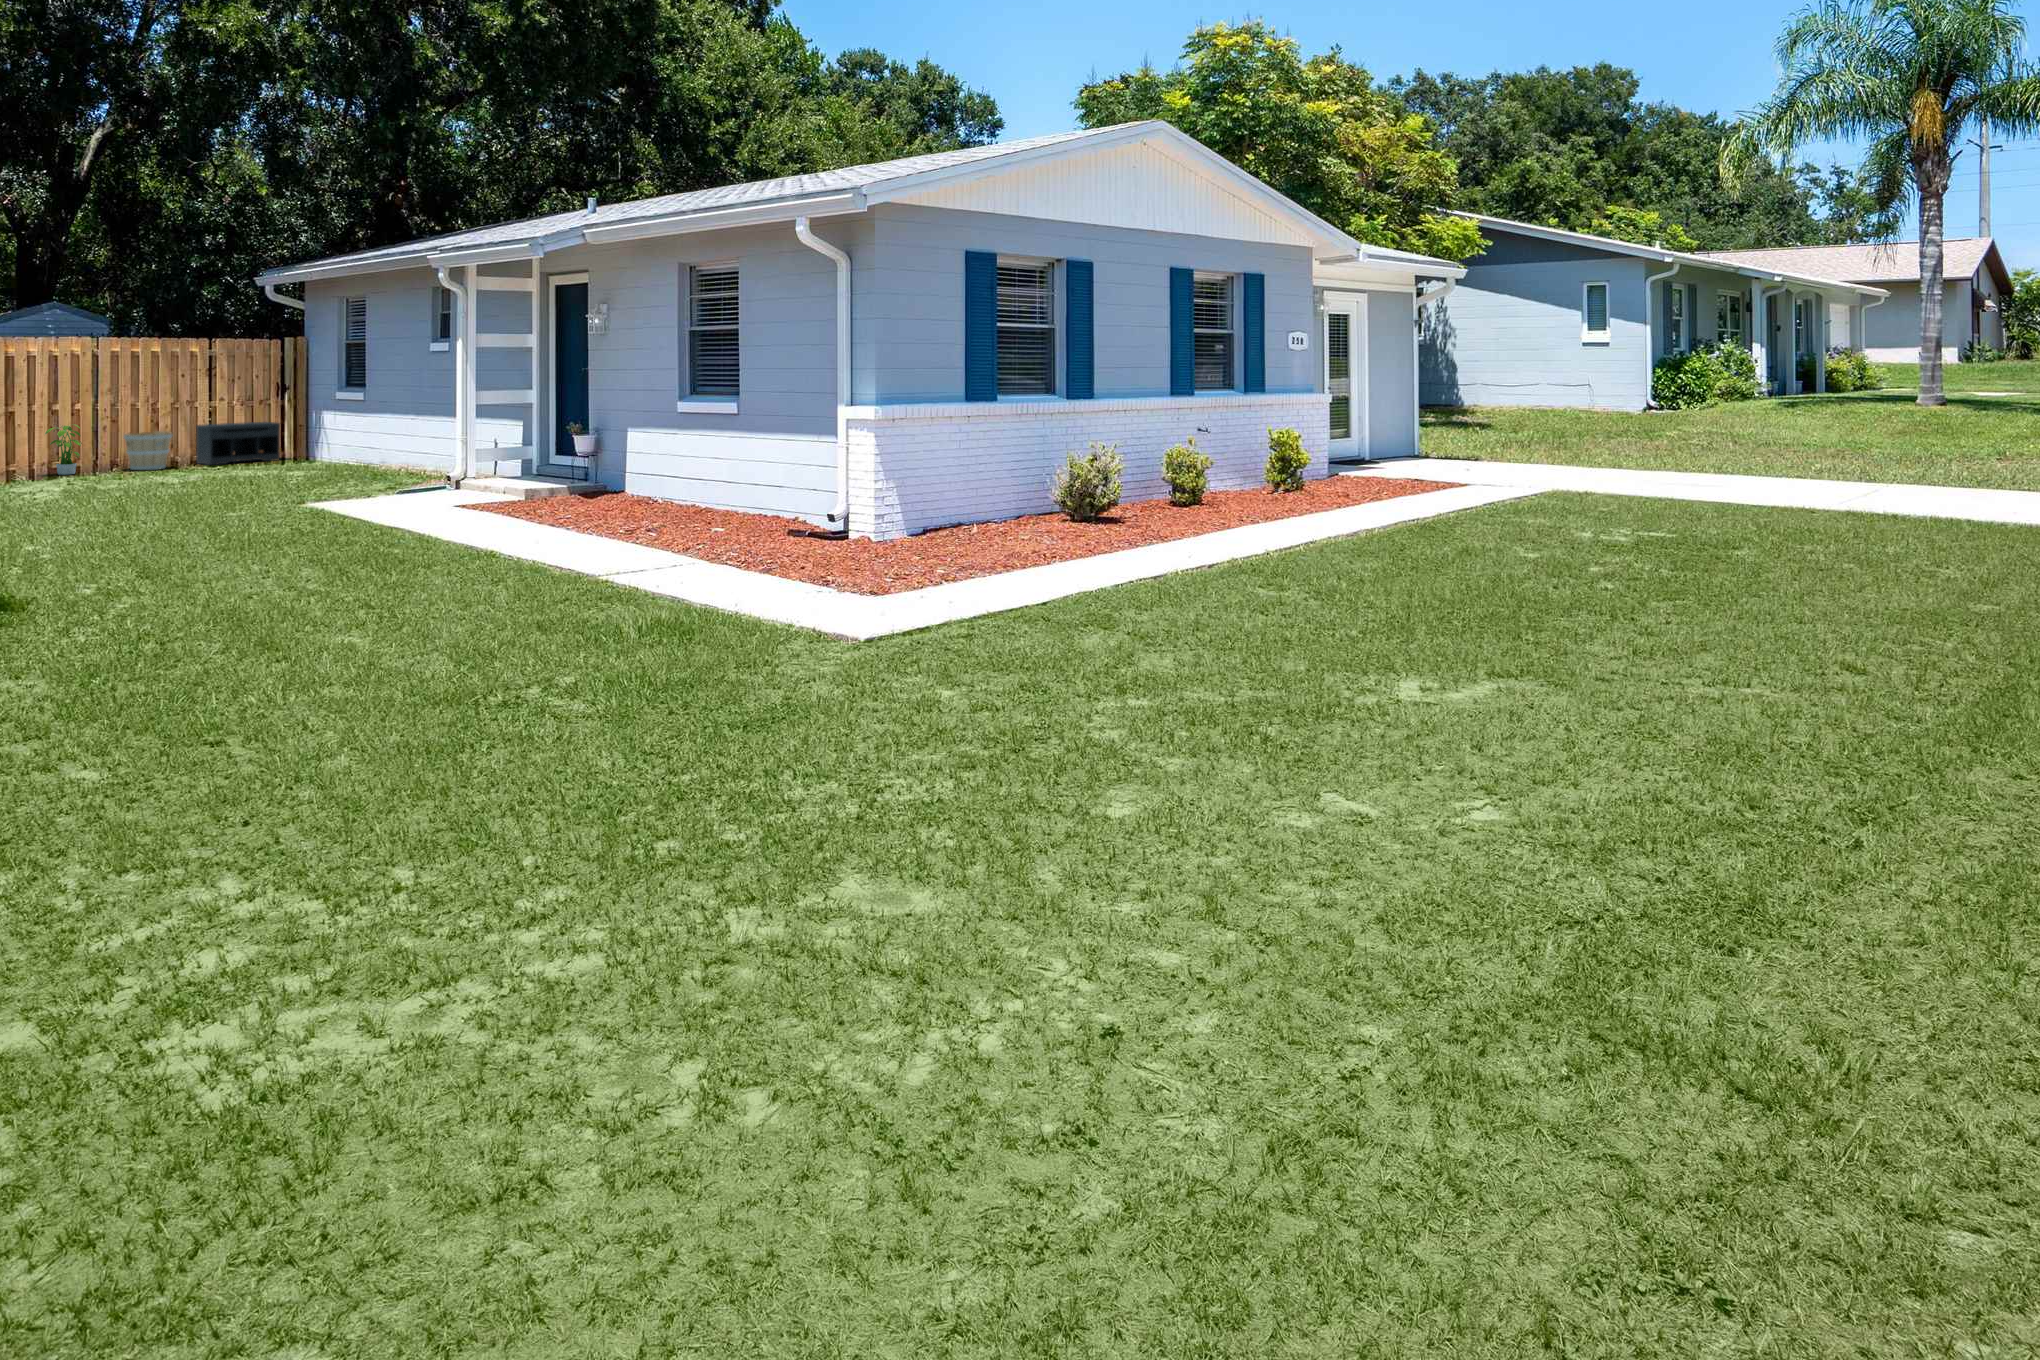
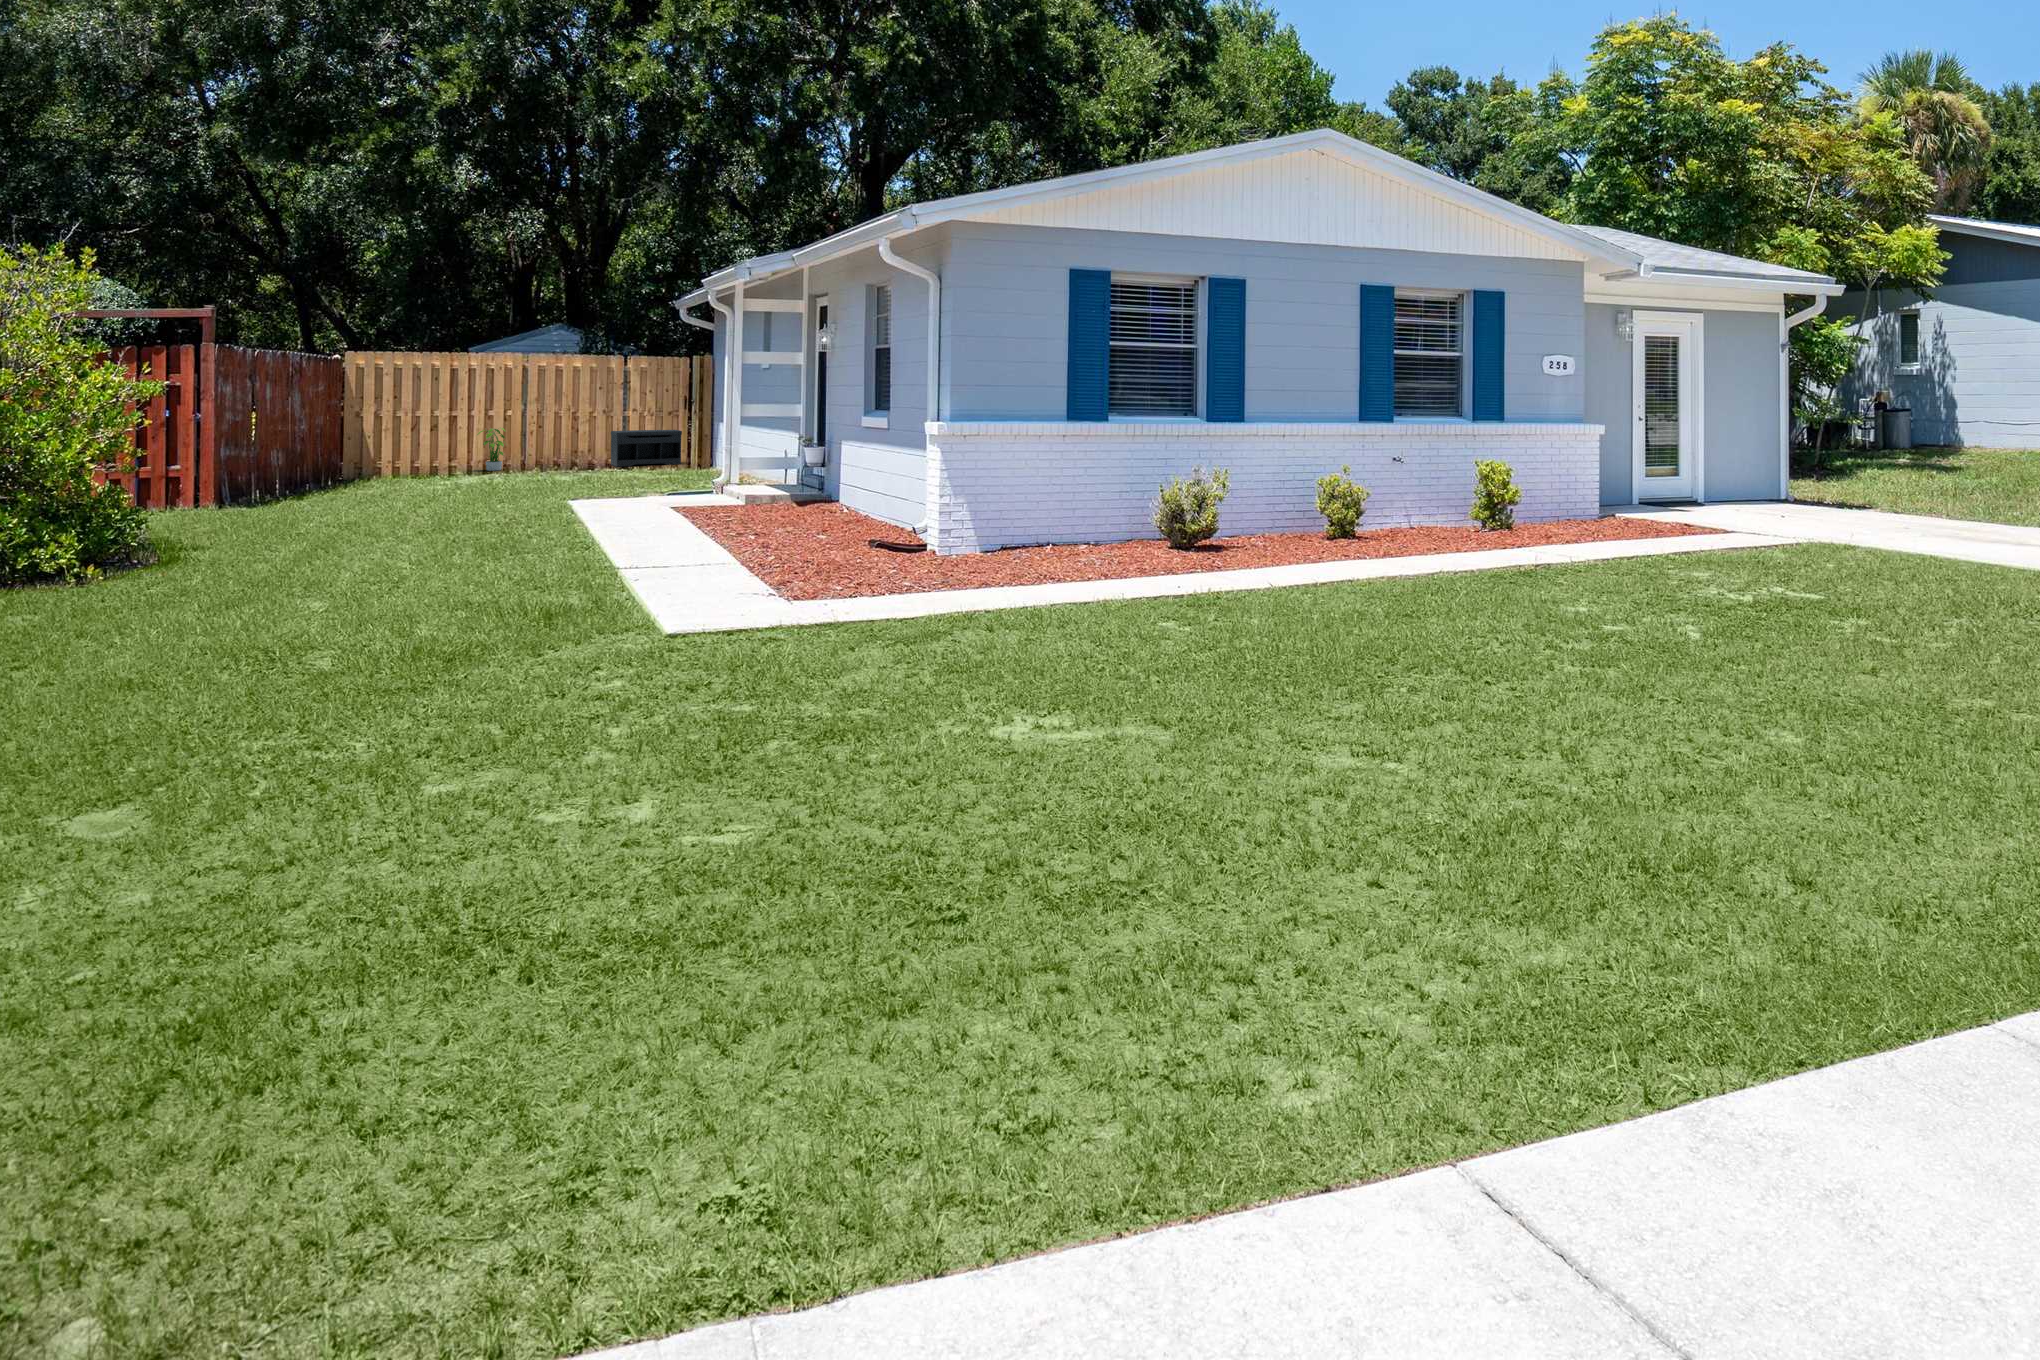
wooden bucket: present [124,431,172,470] -> none [542,435,585,469]

